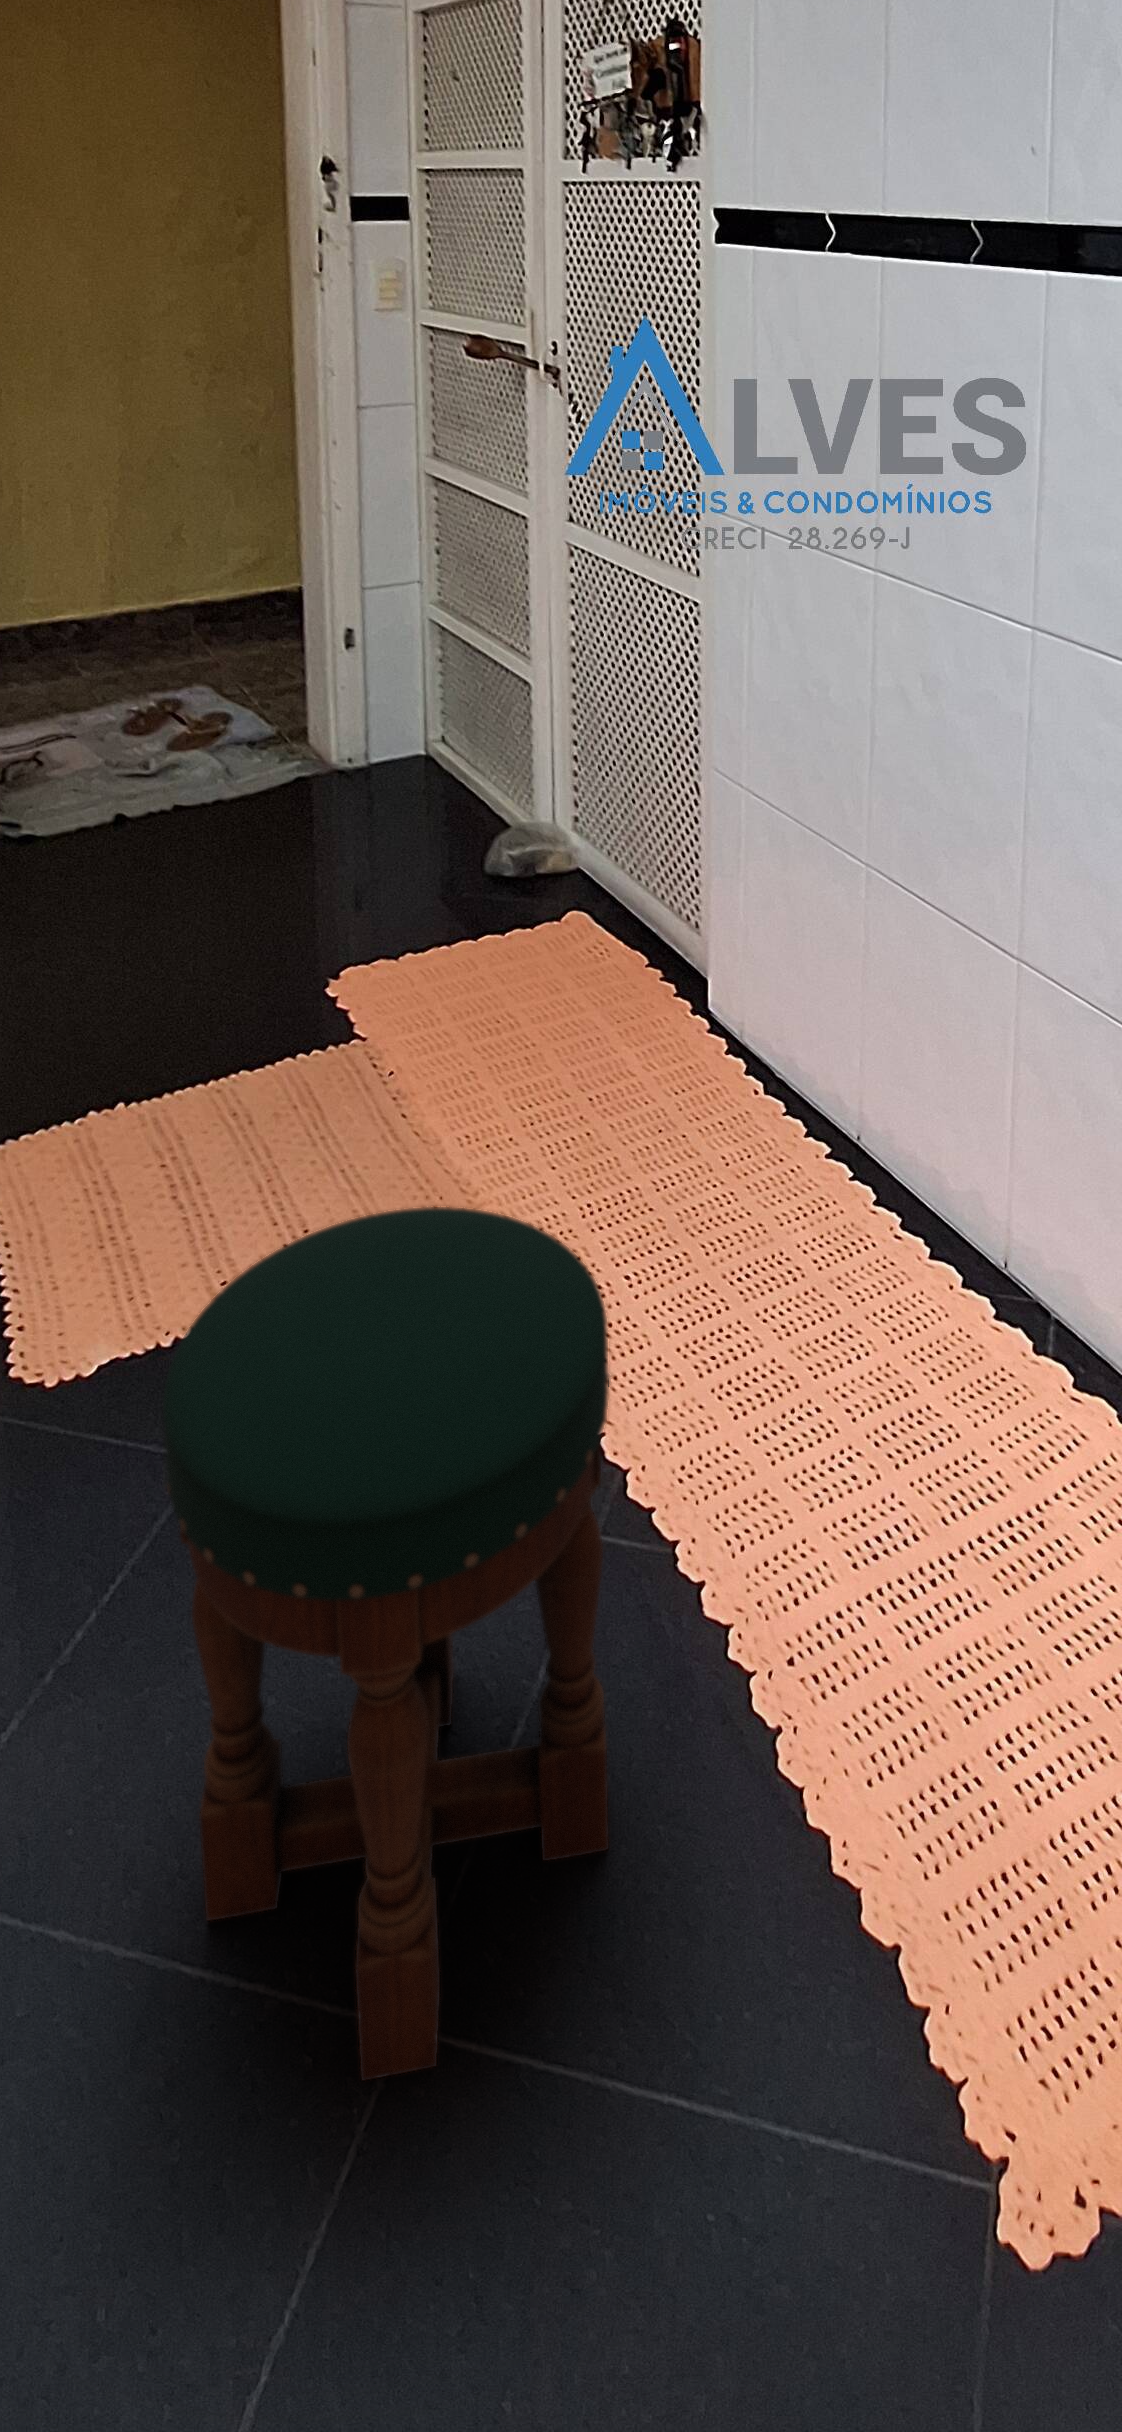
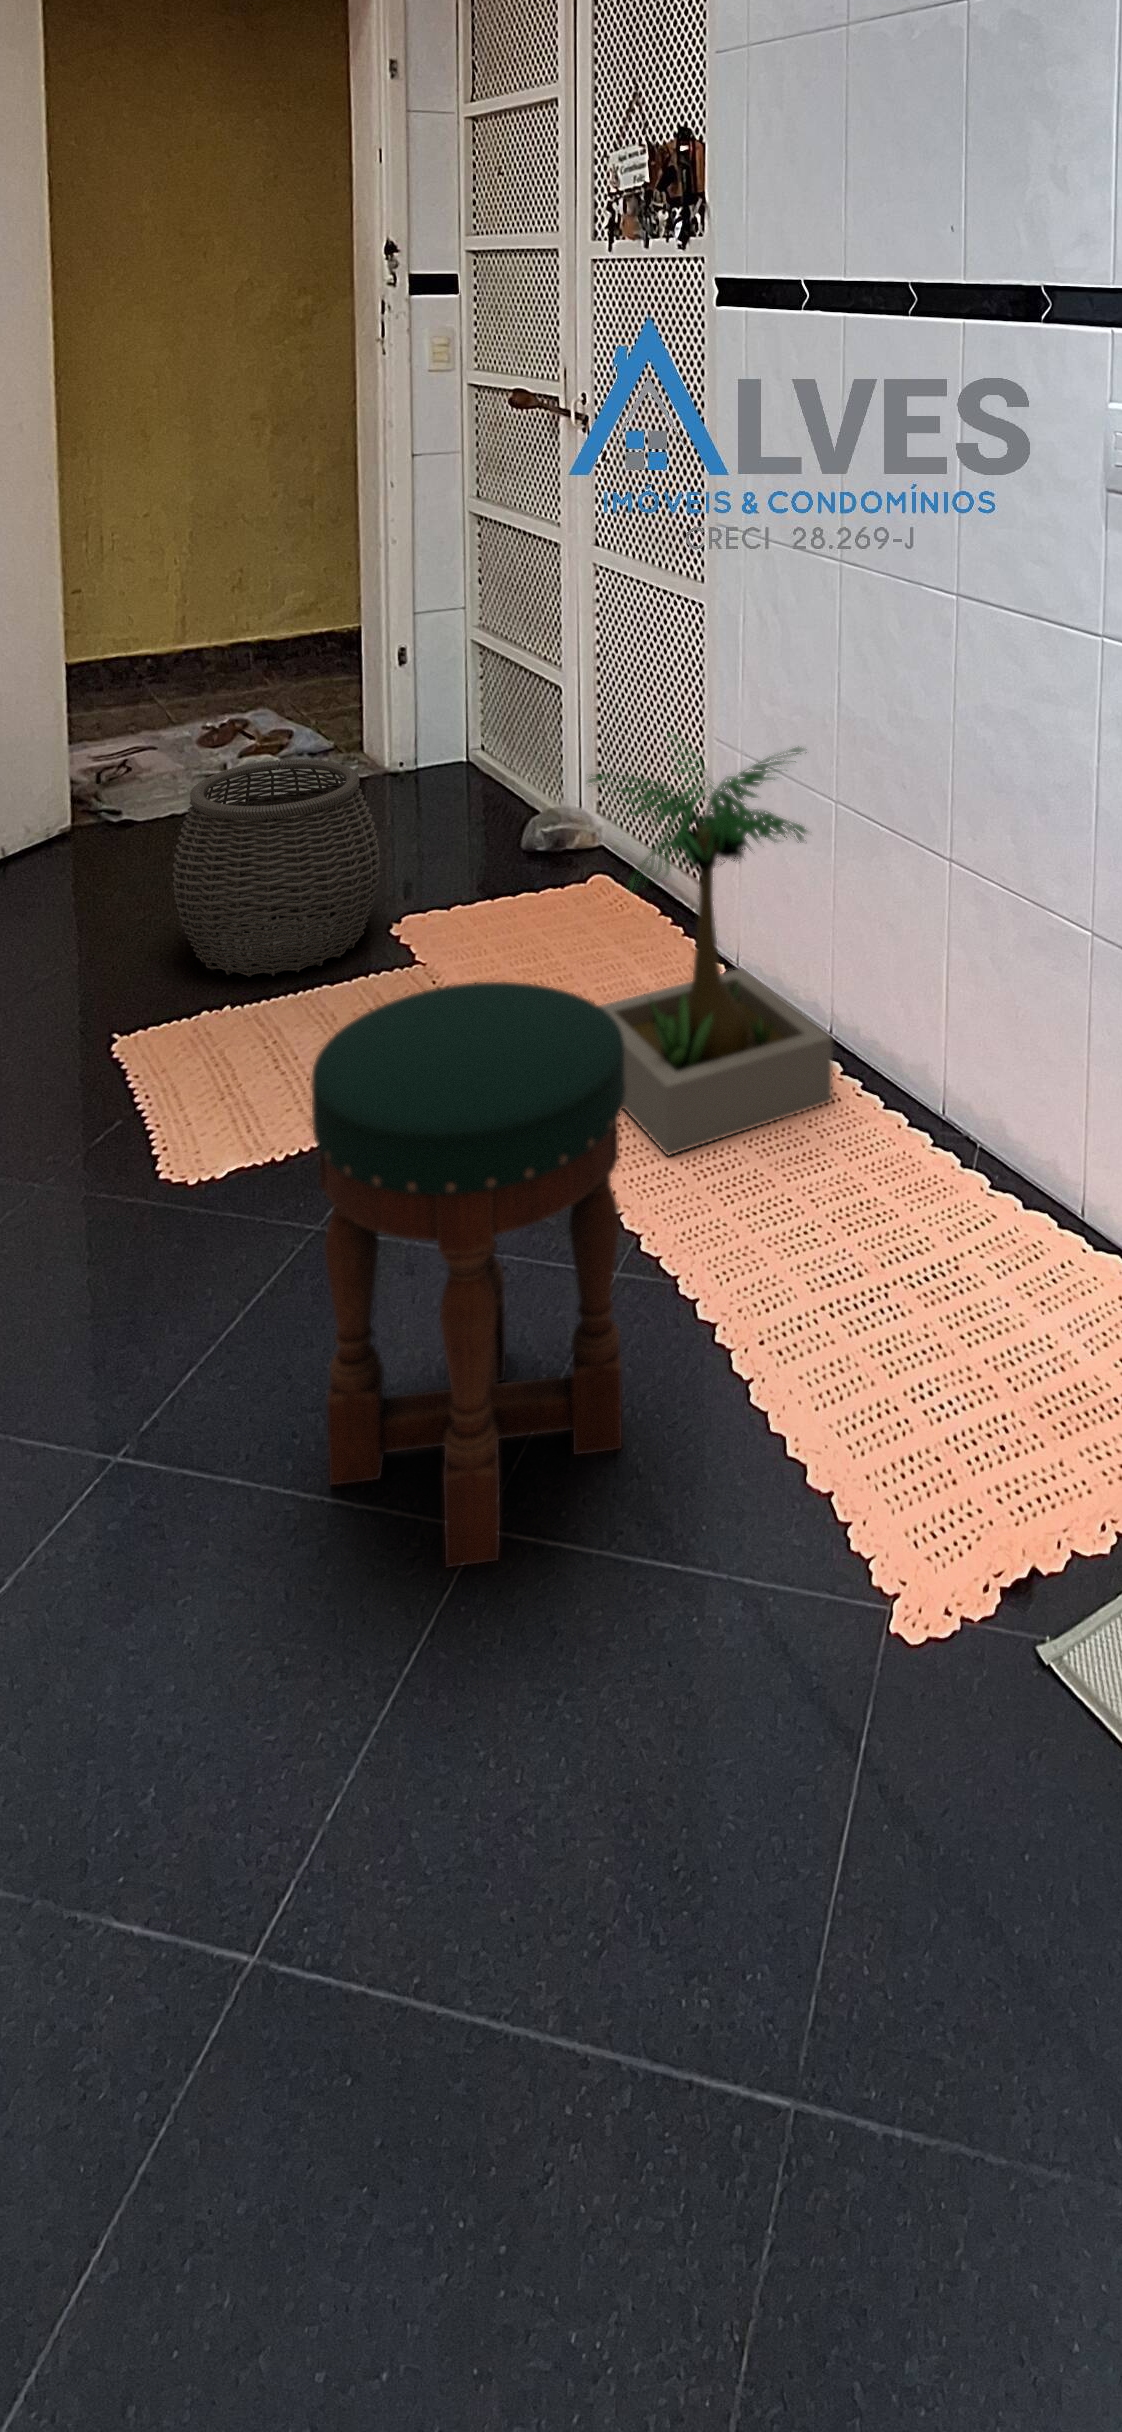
potted plant: none [526,785,886,1341] -> present [588,733,833,1155]
woven basket: none [61,790,313,1063] -> present [172,759,380,977]

